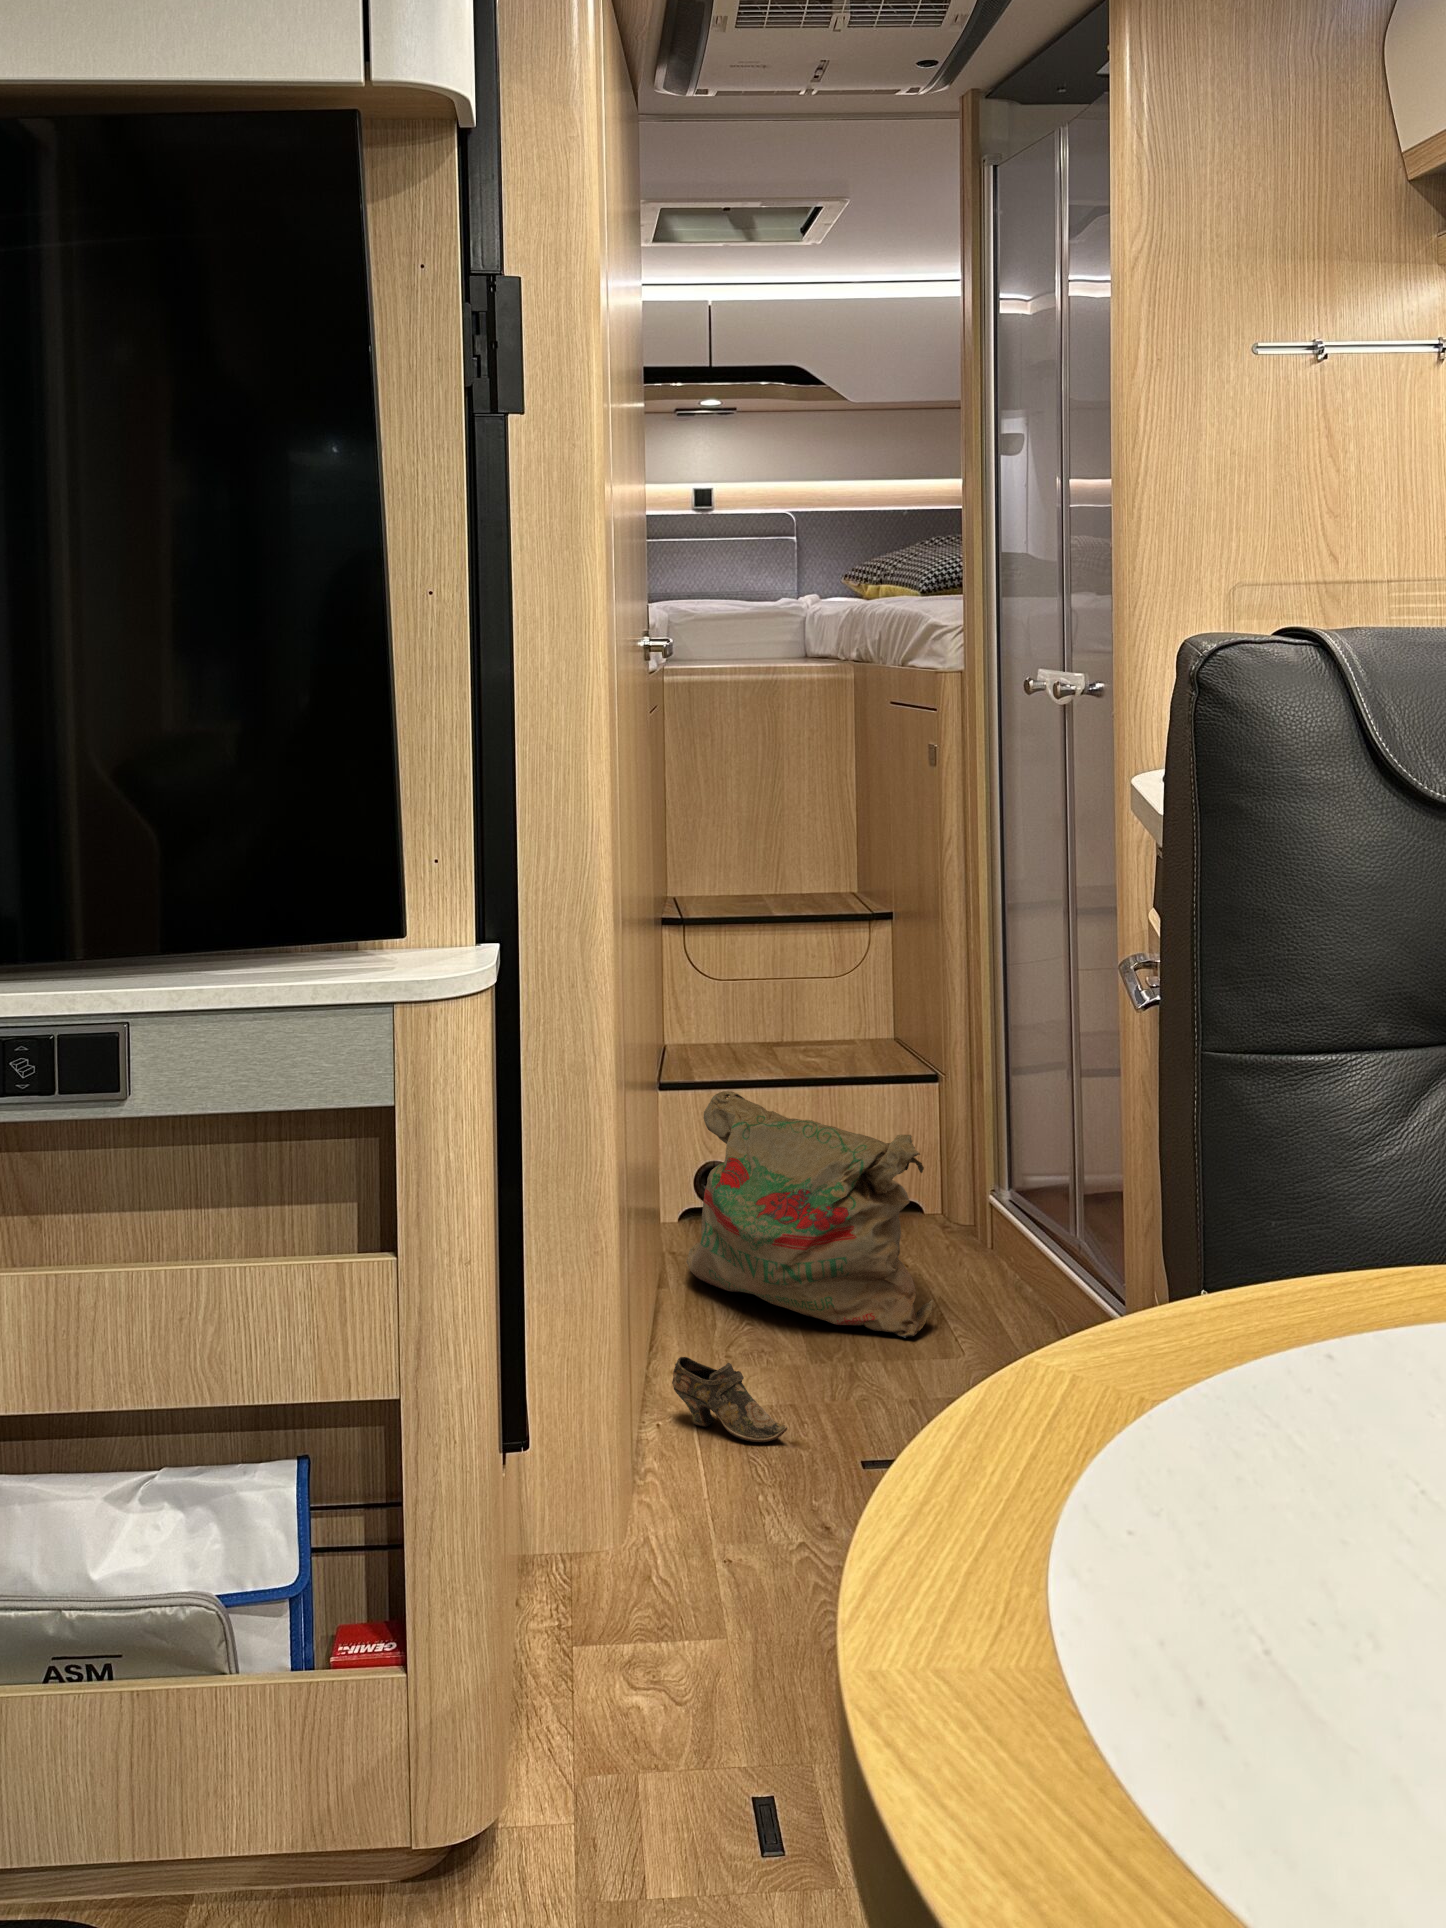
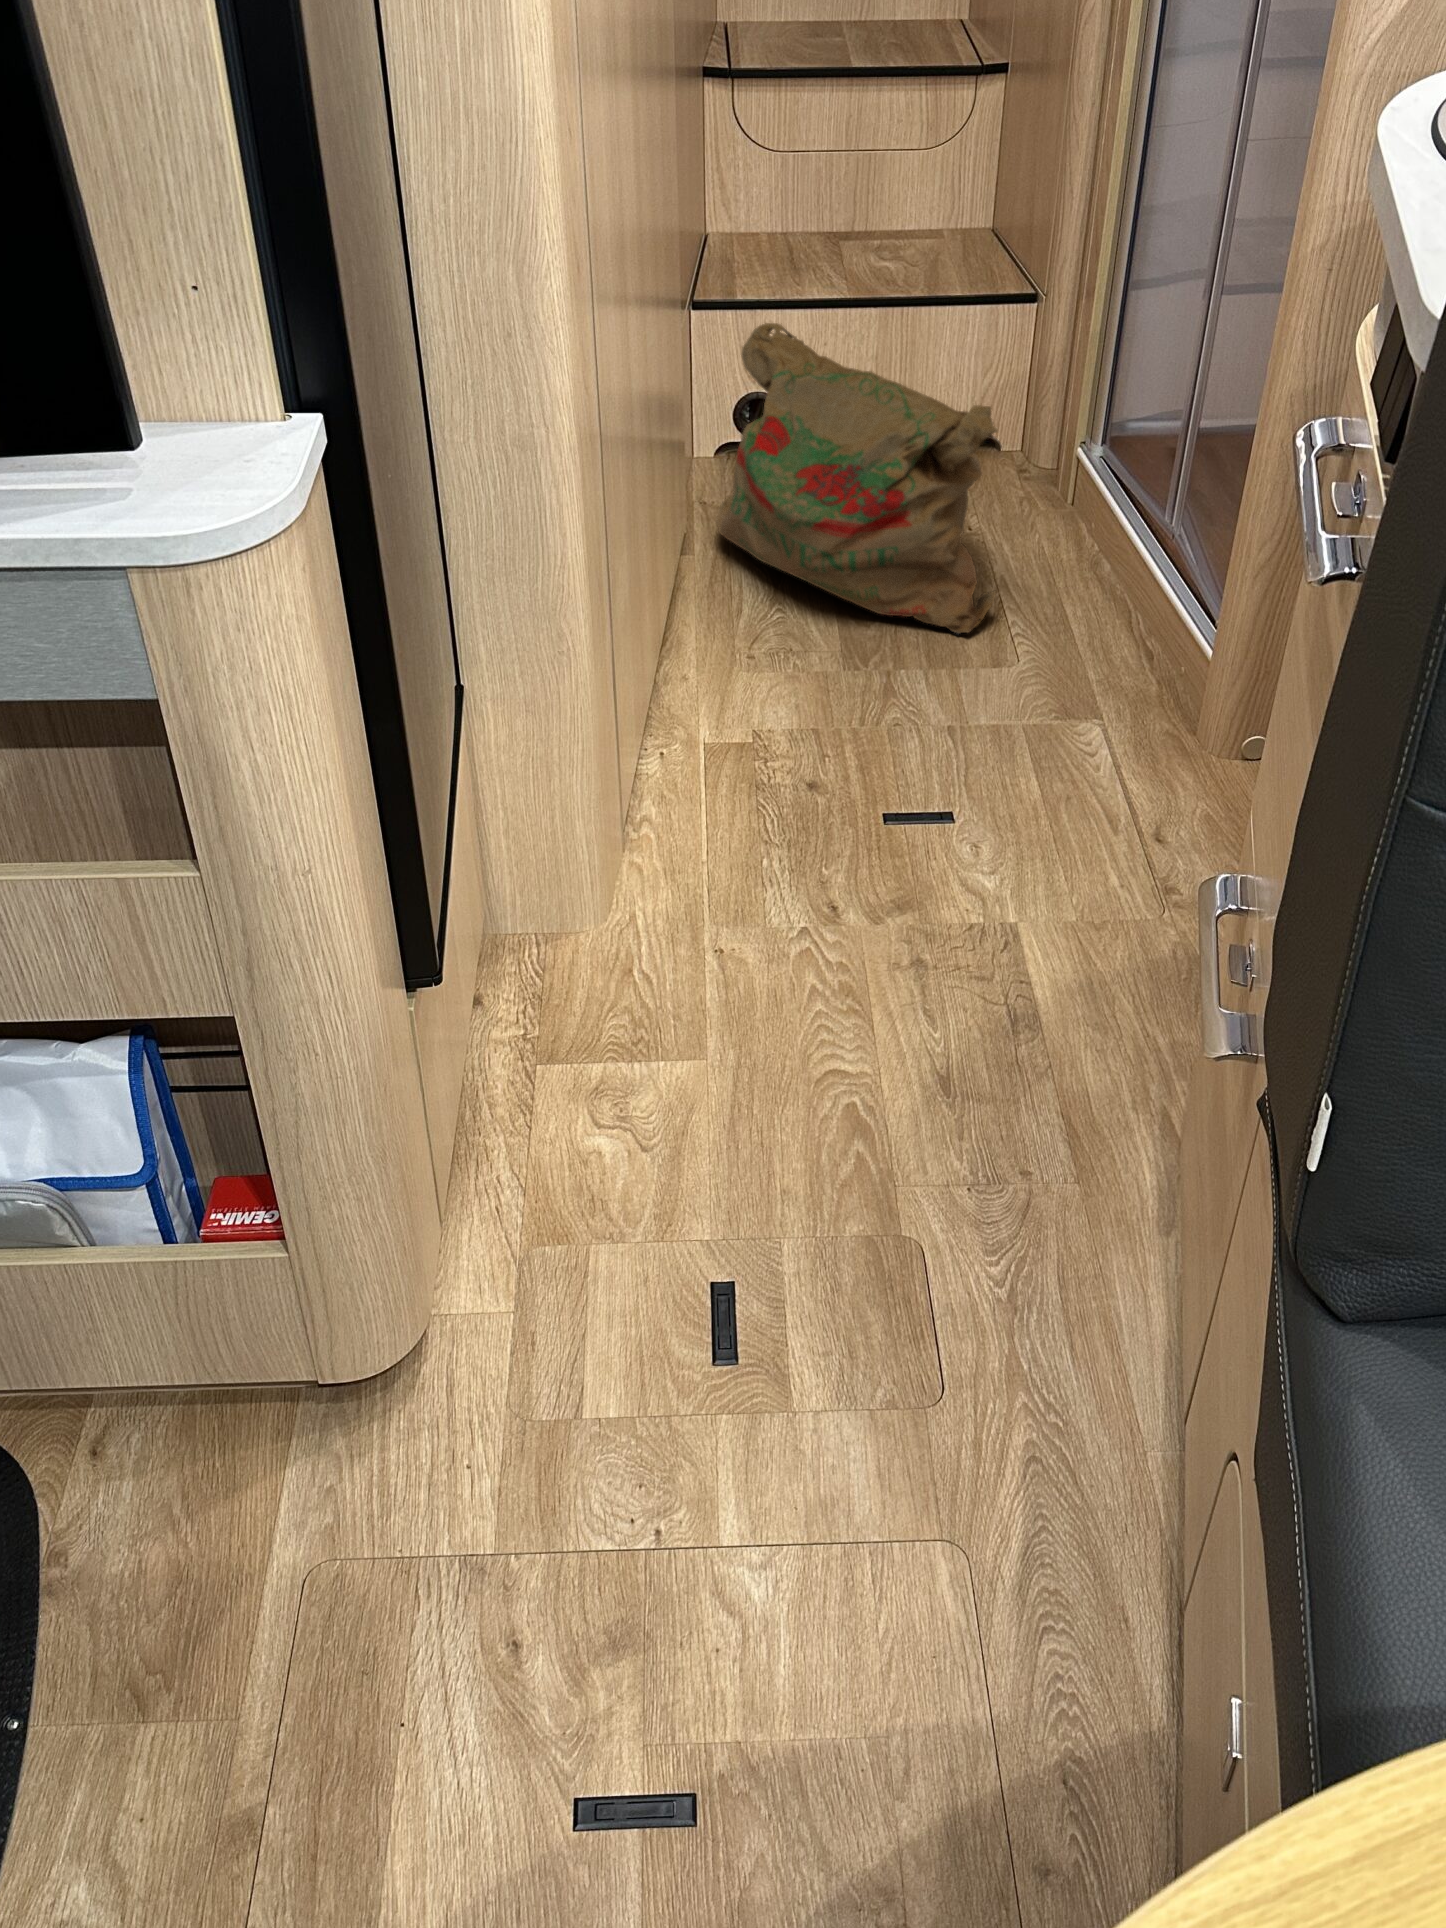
shoe: present [672,1357,787,1442] -> none [679,682,807,782]

